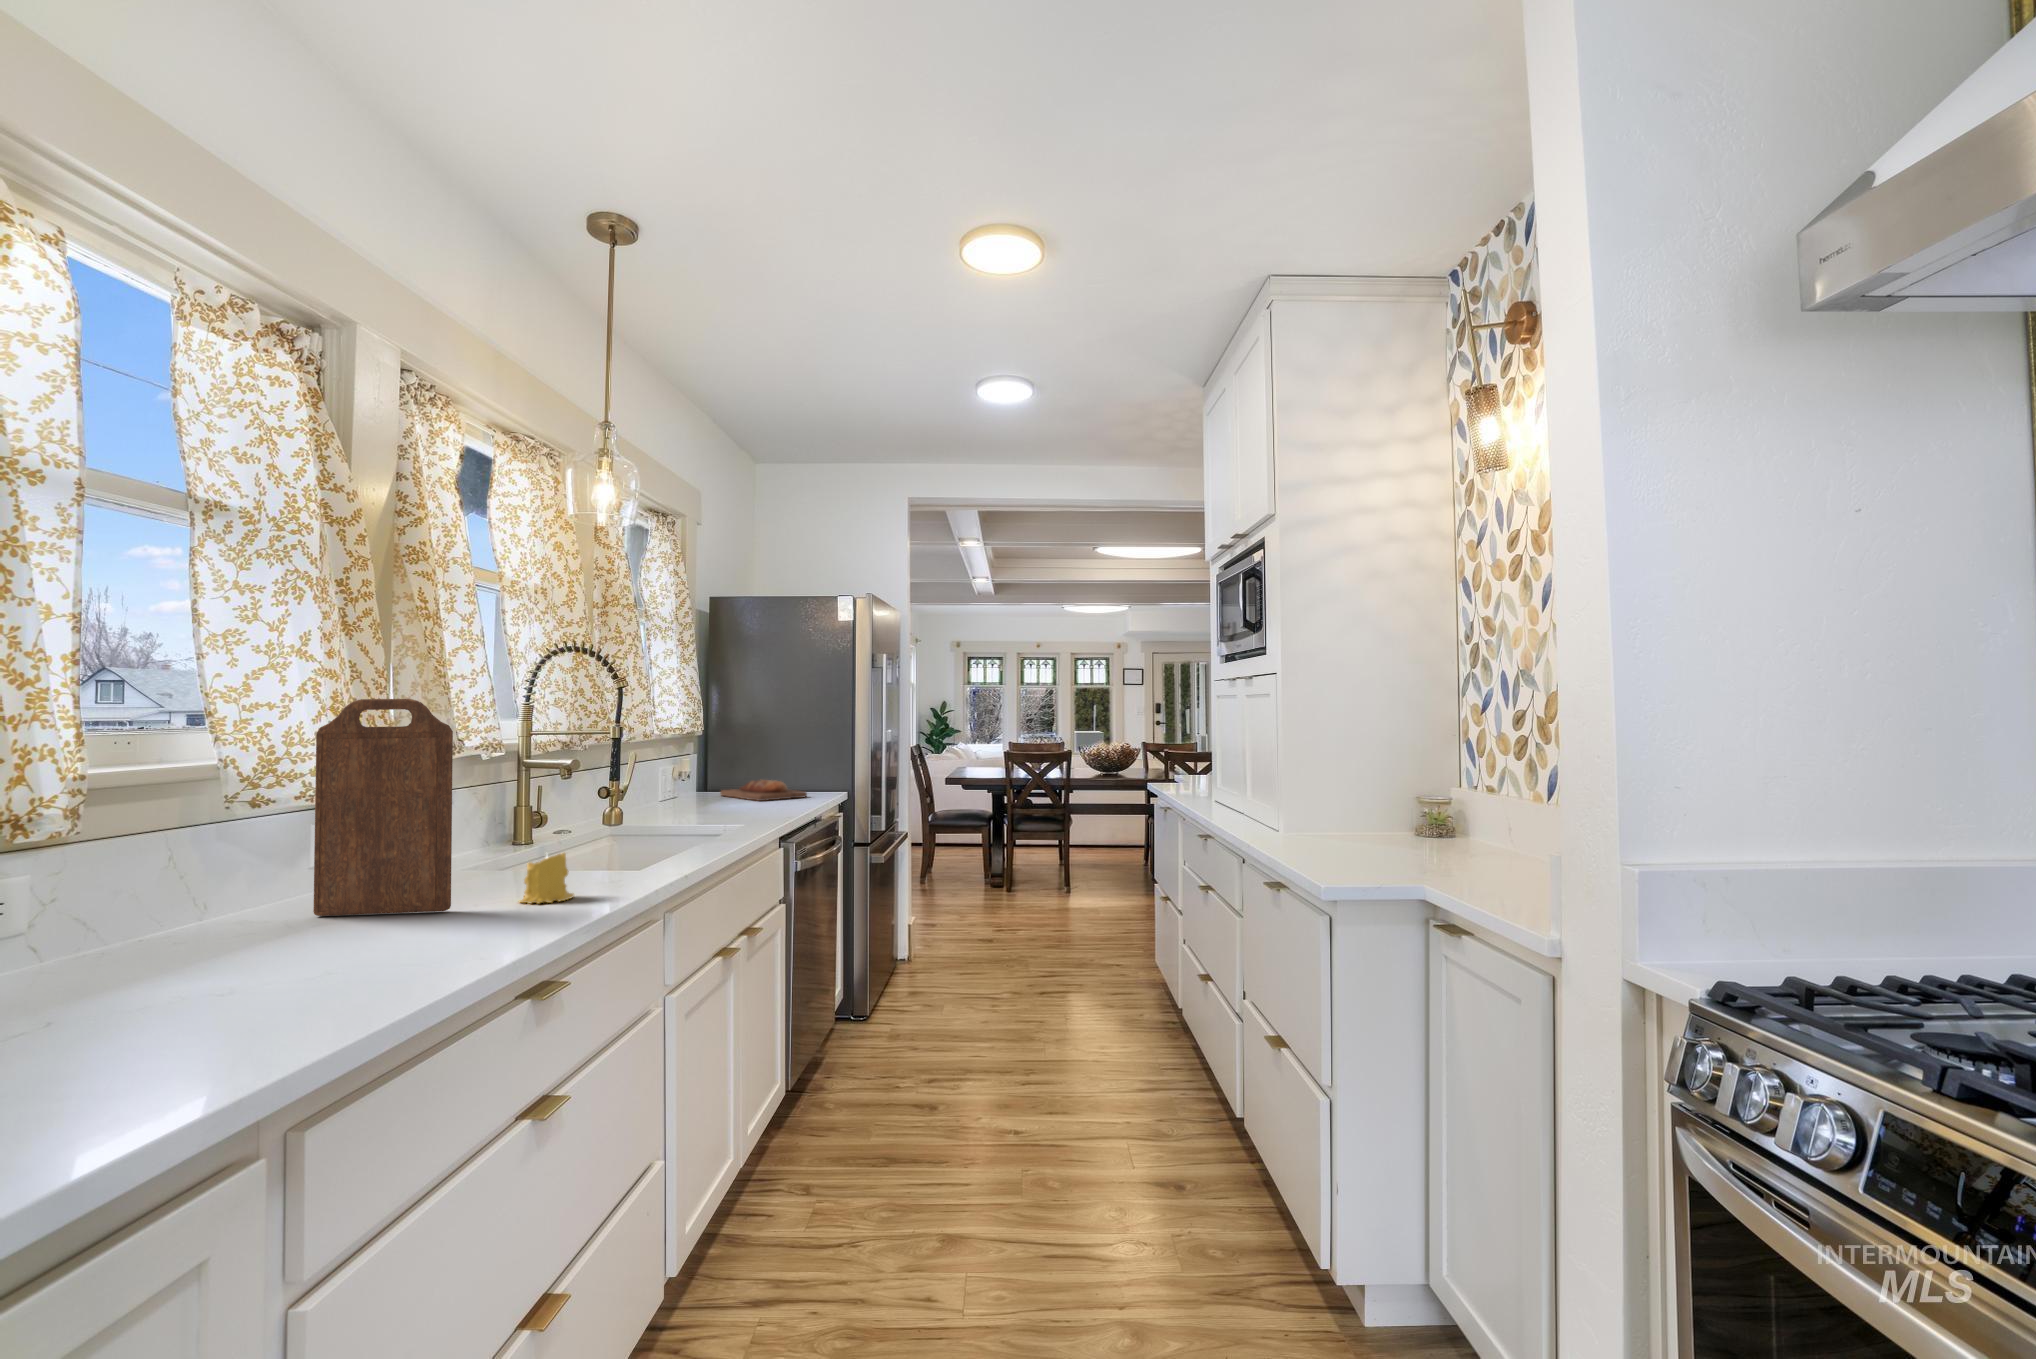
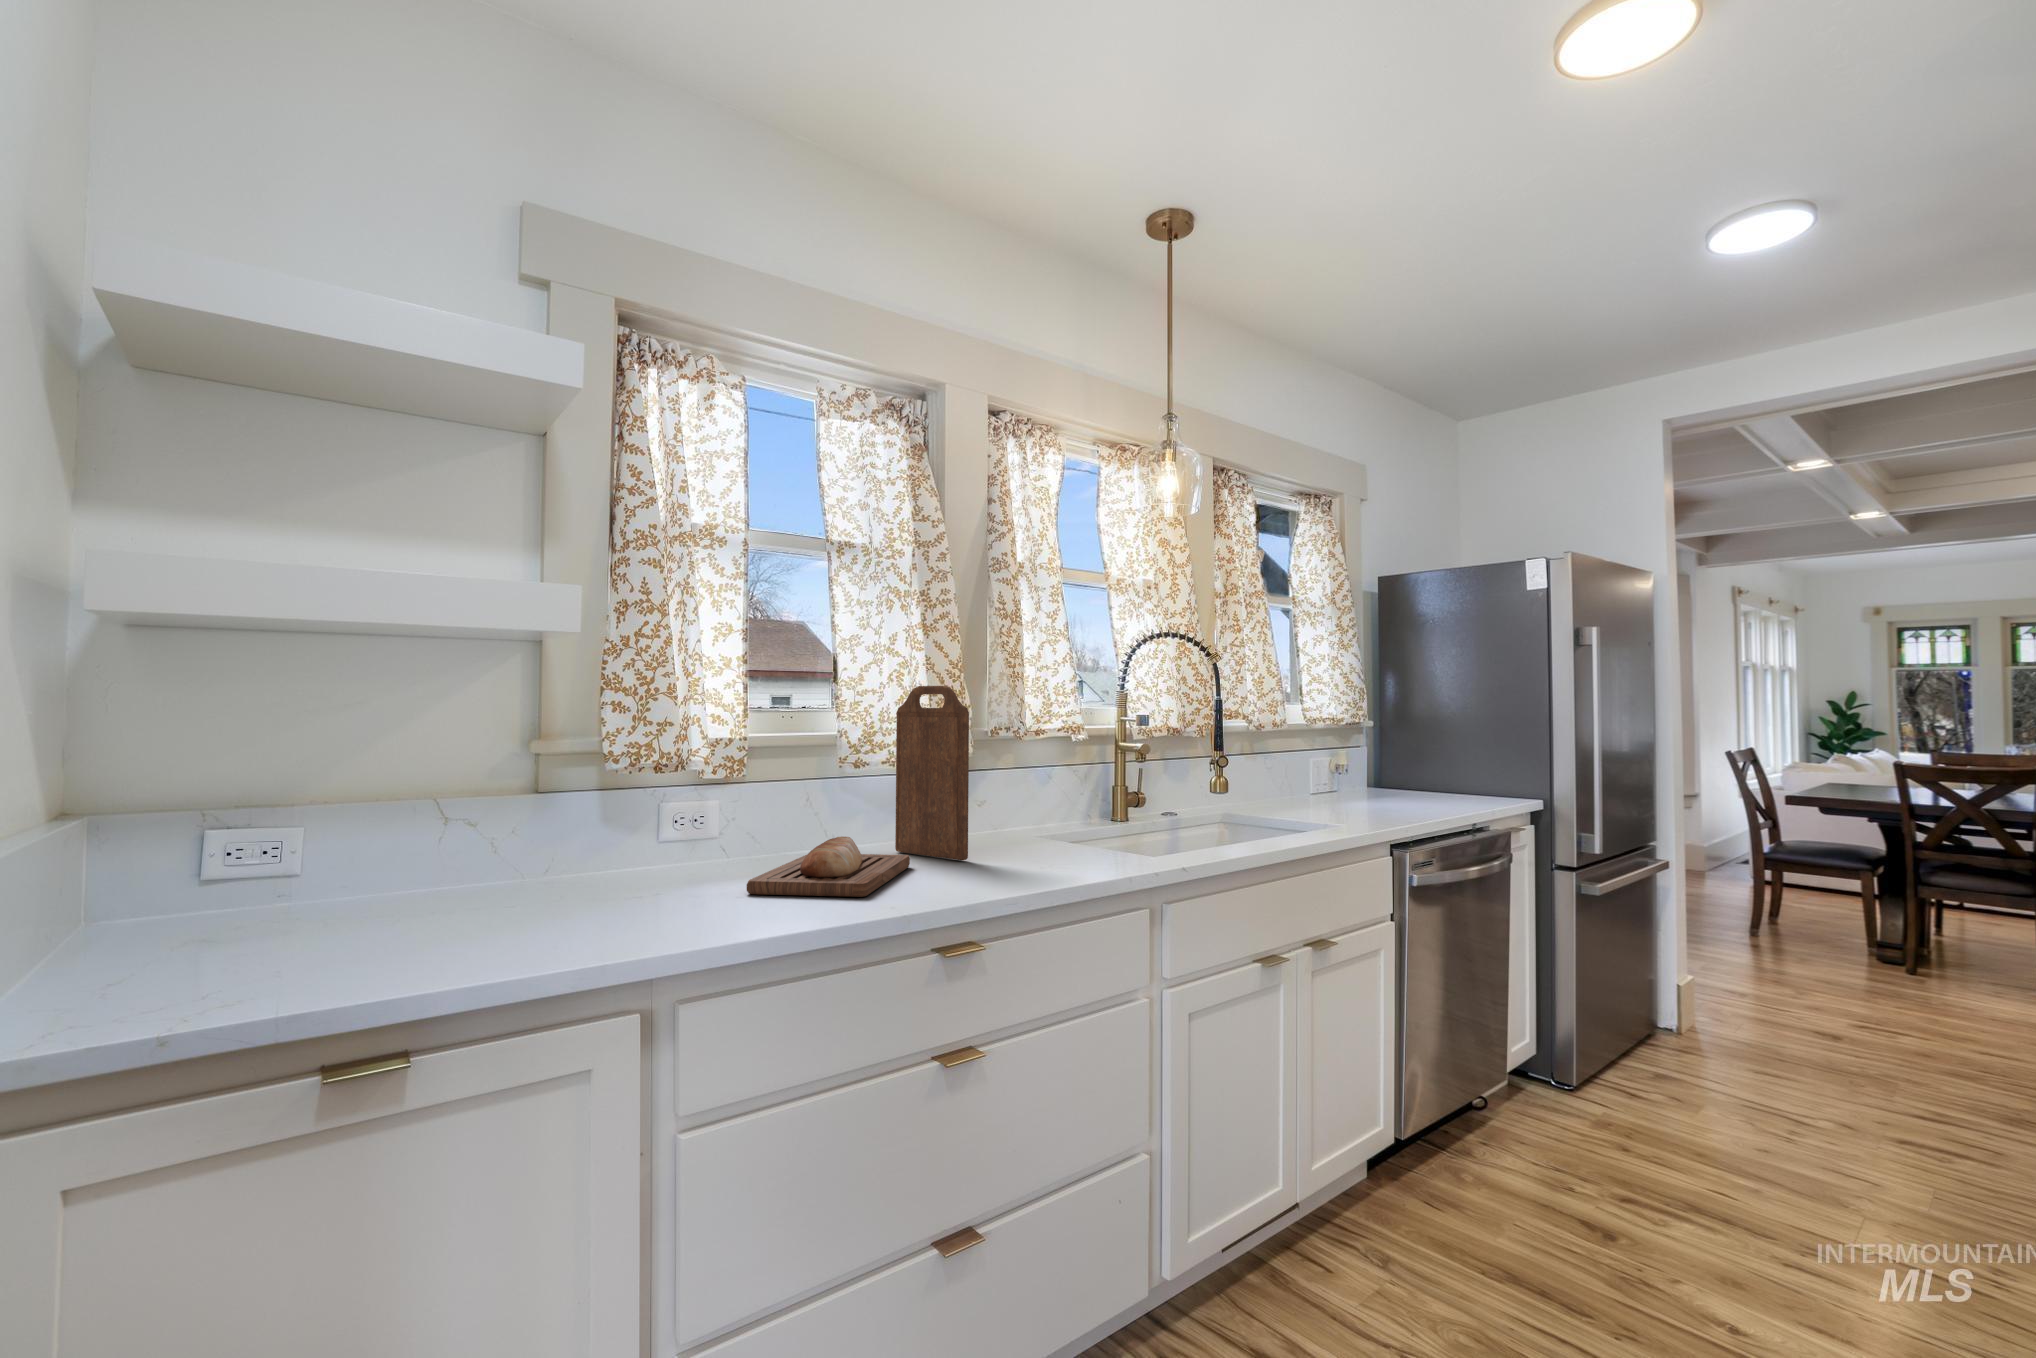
bread loaf: present [720,779,807,801] -> present [747,837,910,897]
candle: present [519,853,574,904] -> none [1016,821,1059,866]

